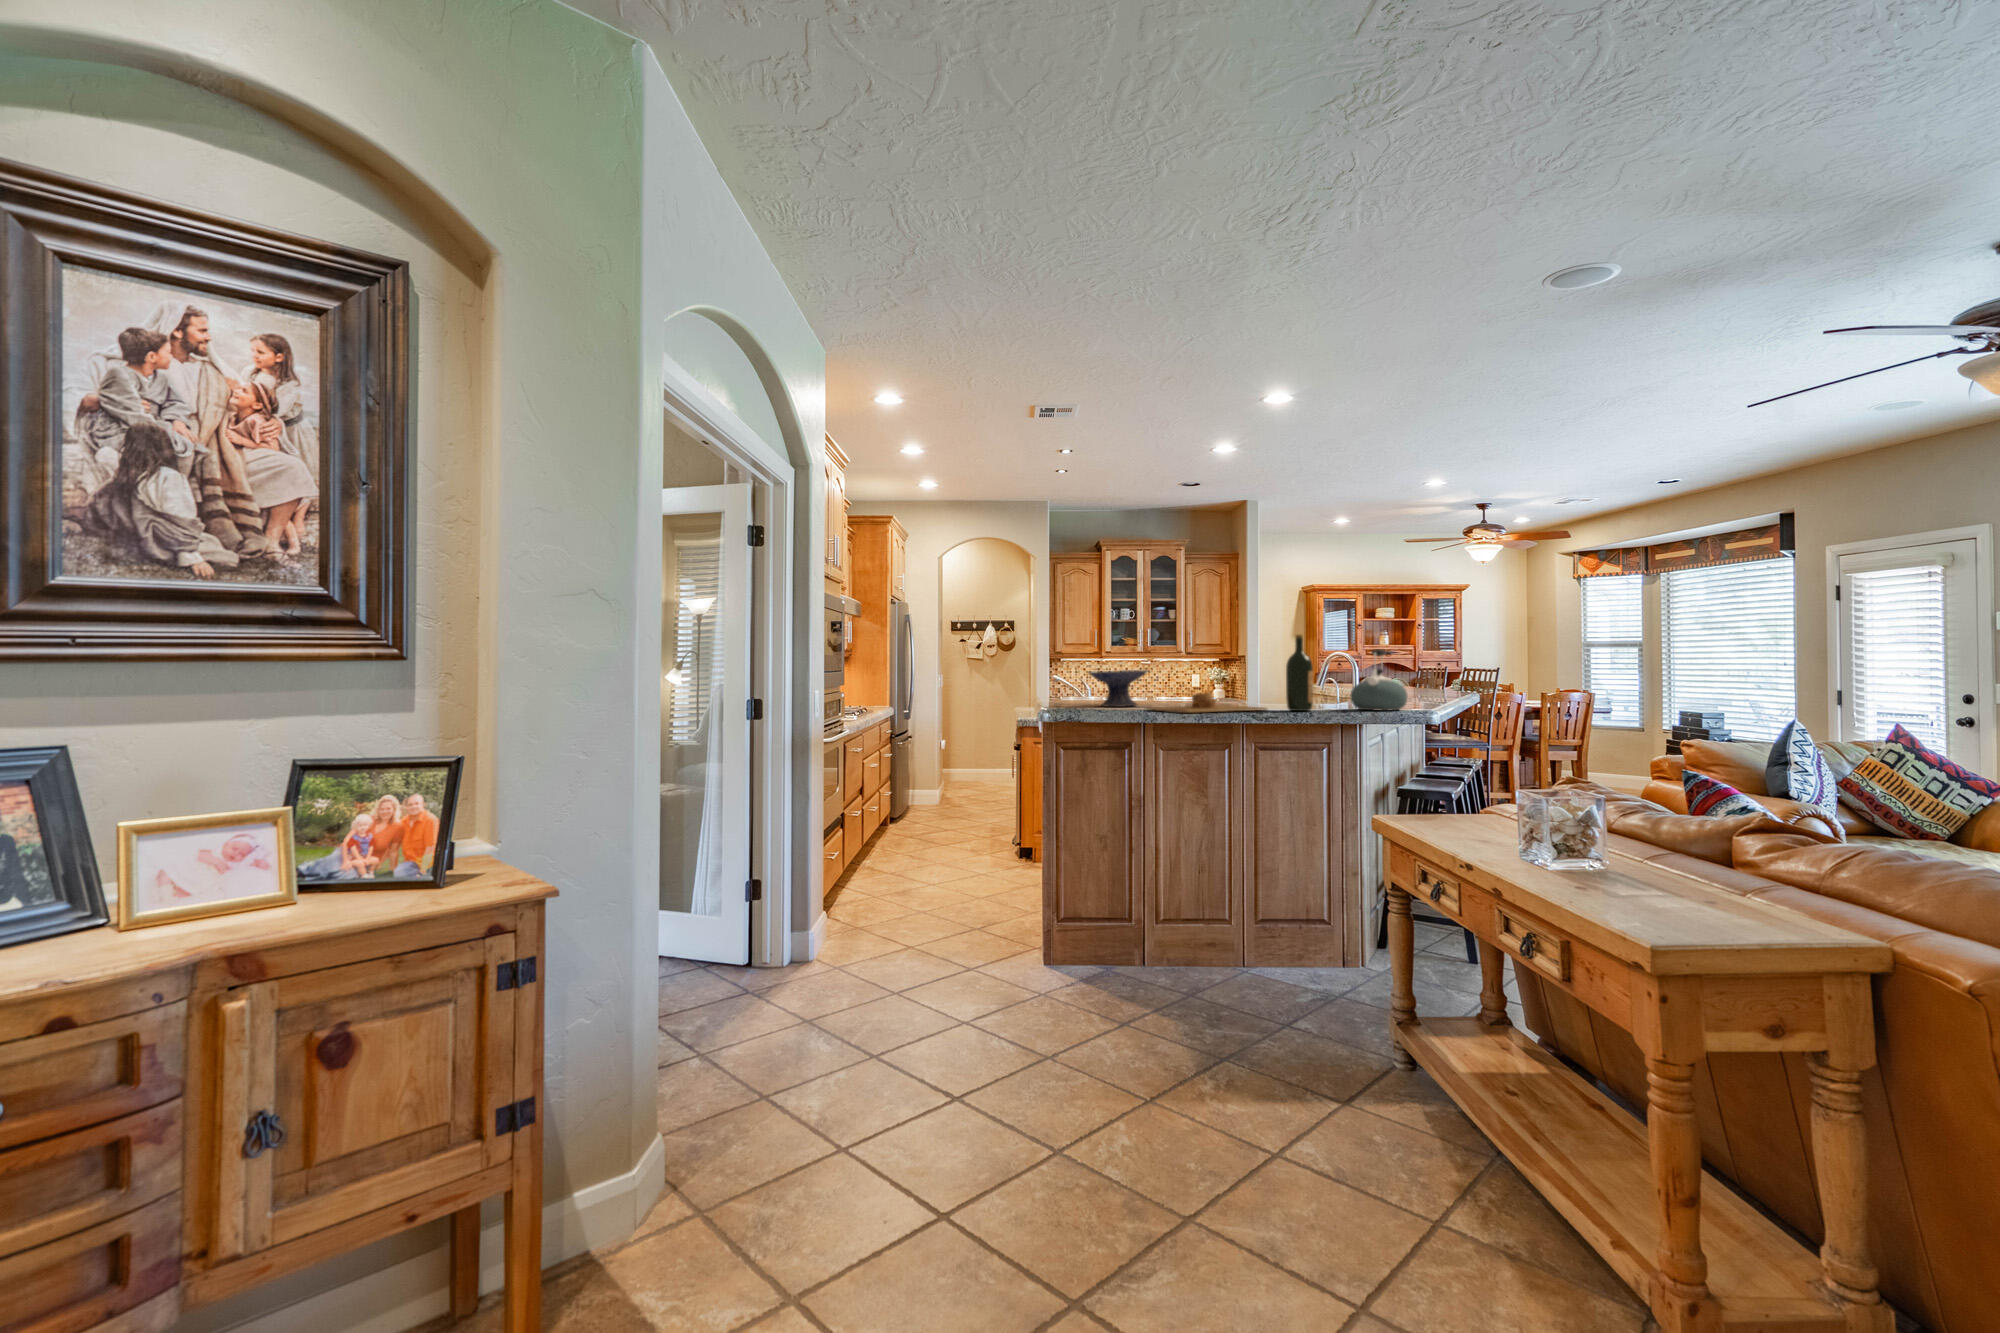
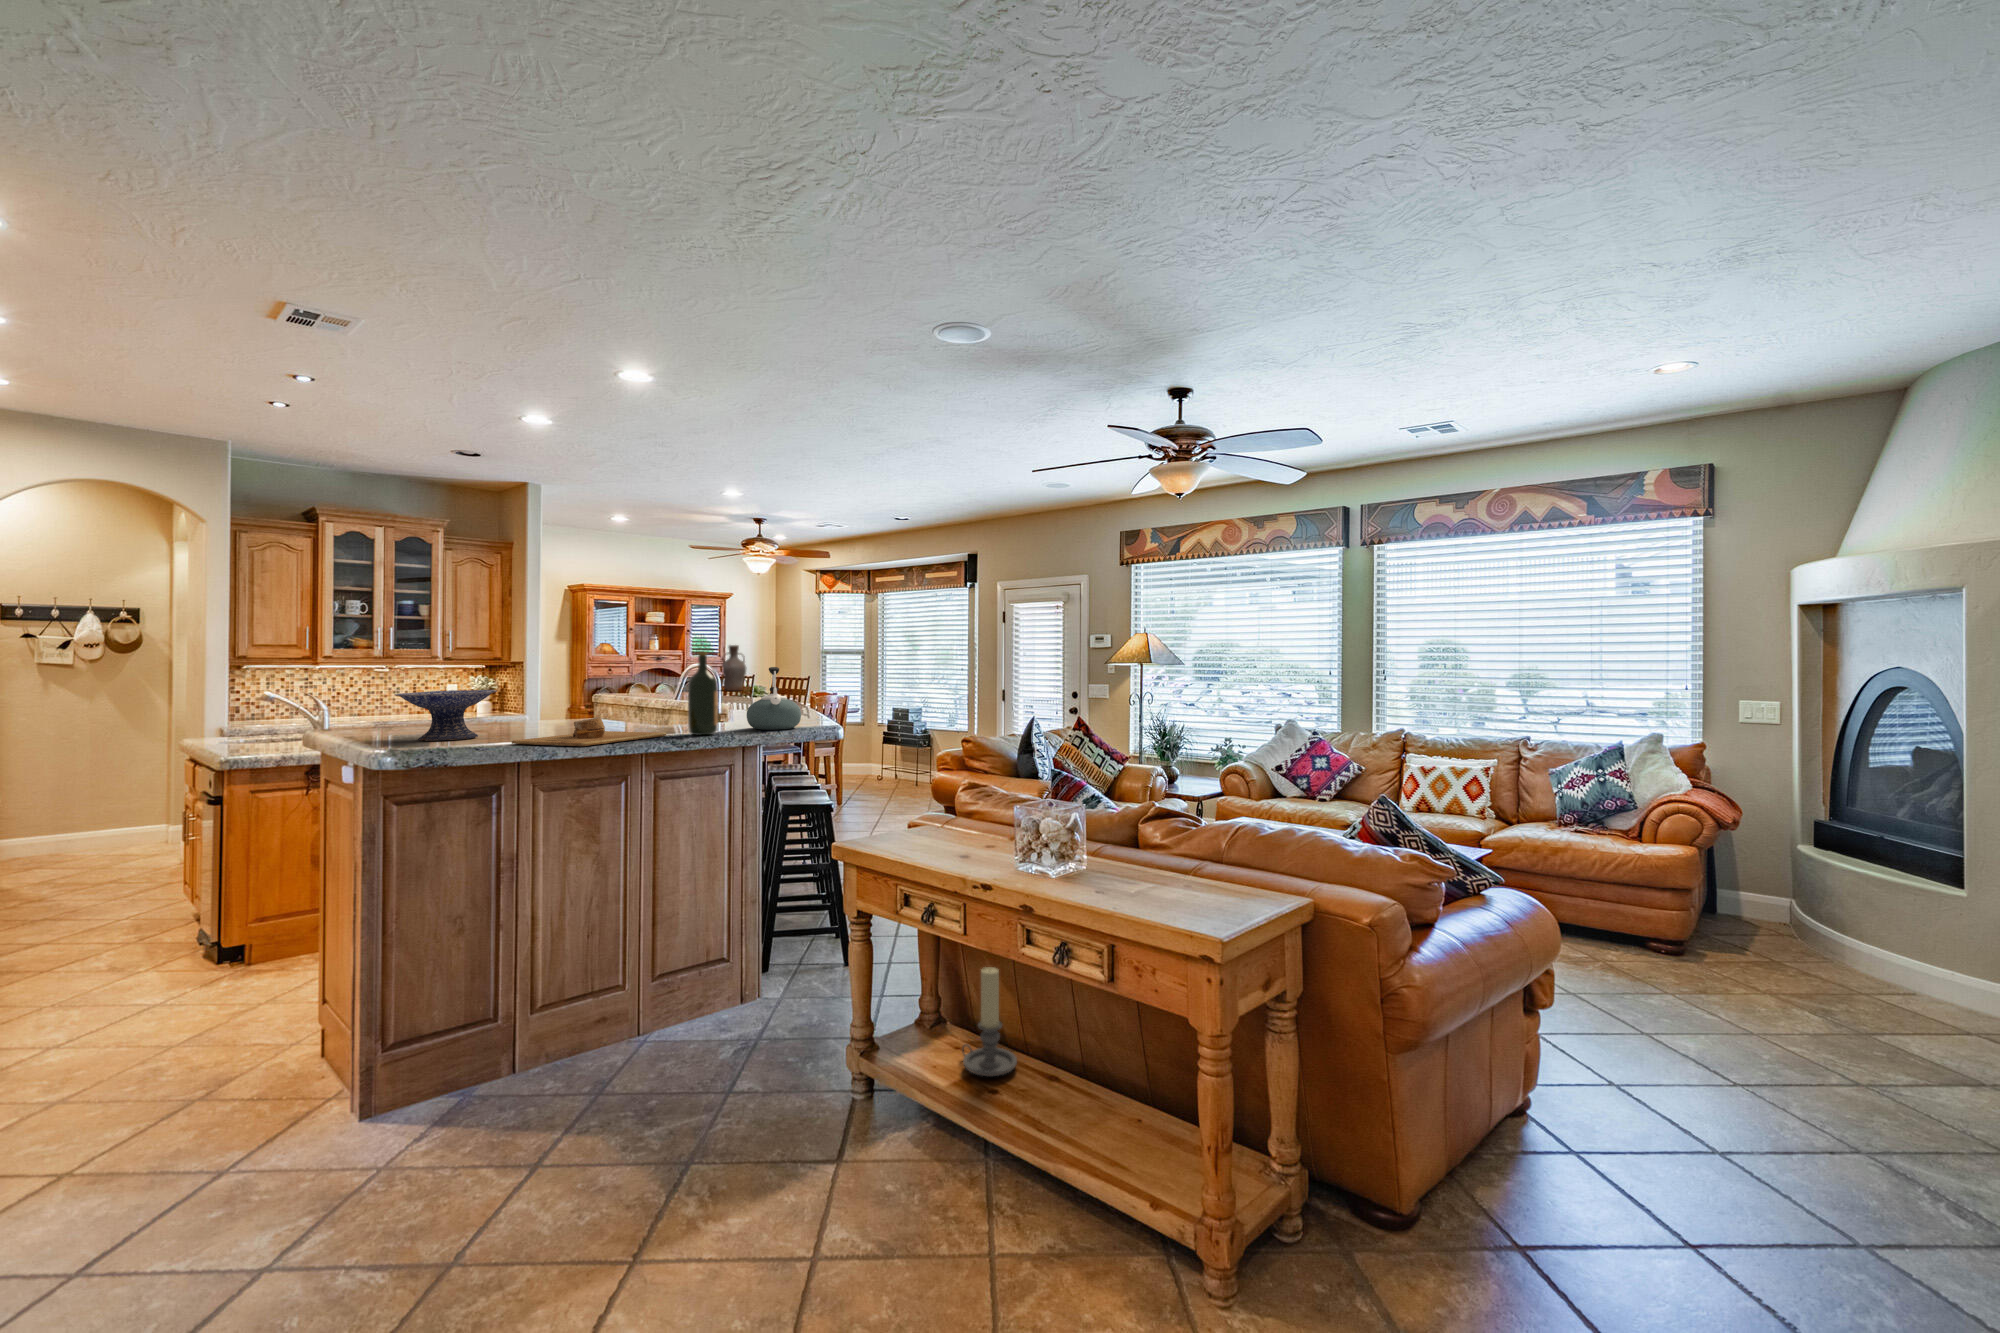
vase: none [1431,636,1461,685] -> present [722,645,746,691]
candle holder: none [1493,972,1564,1095] -> present [962,967,1017,1076]

